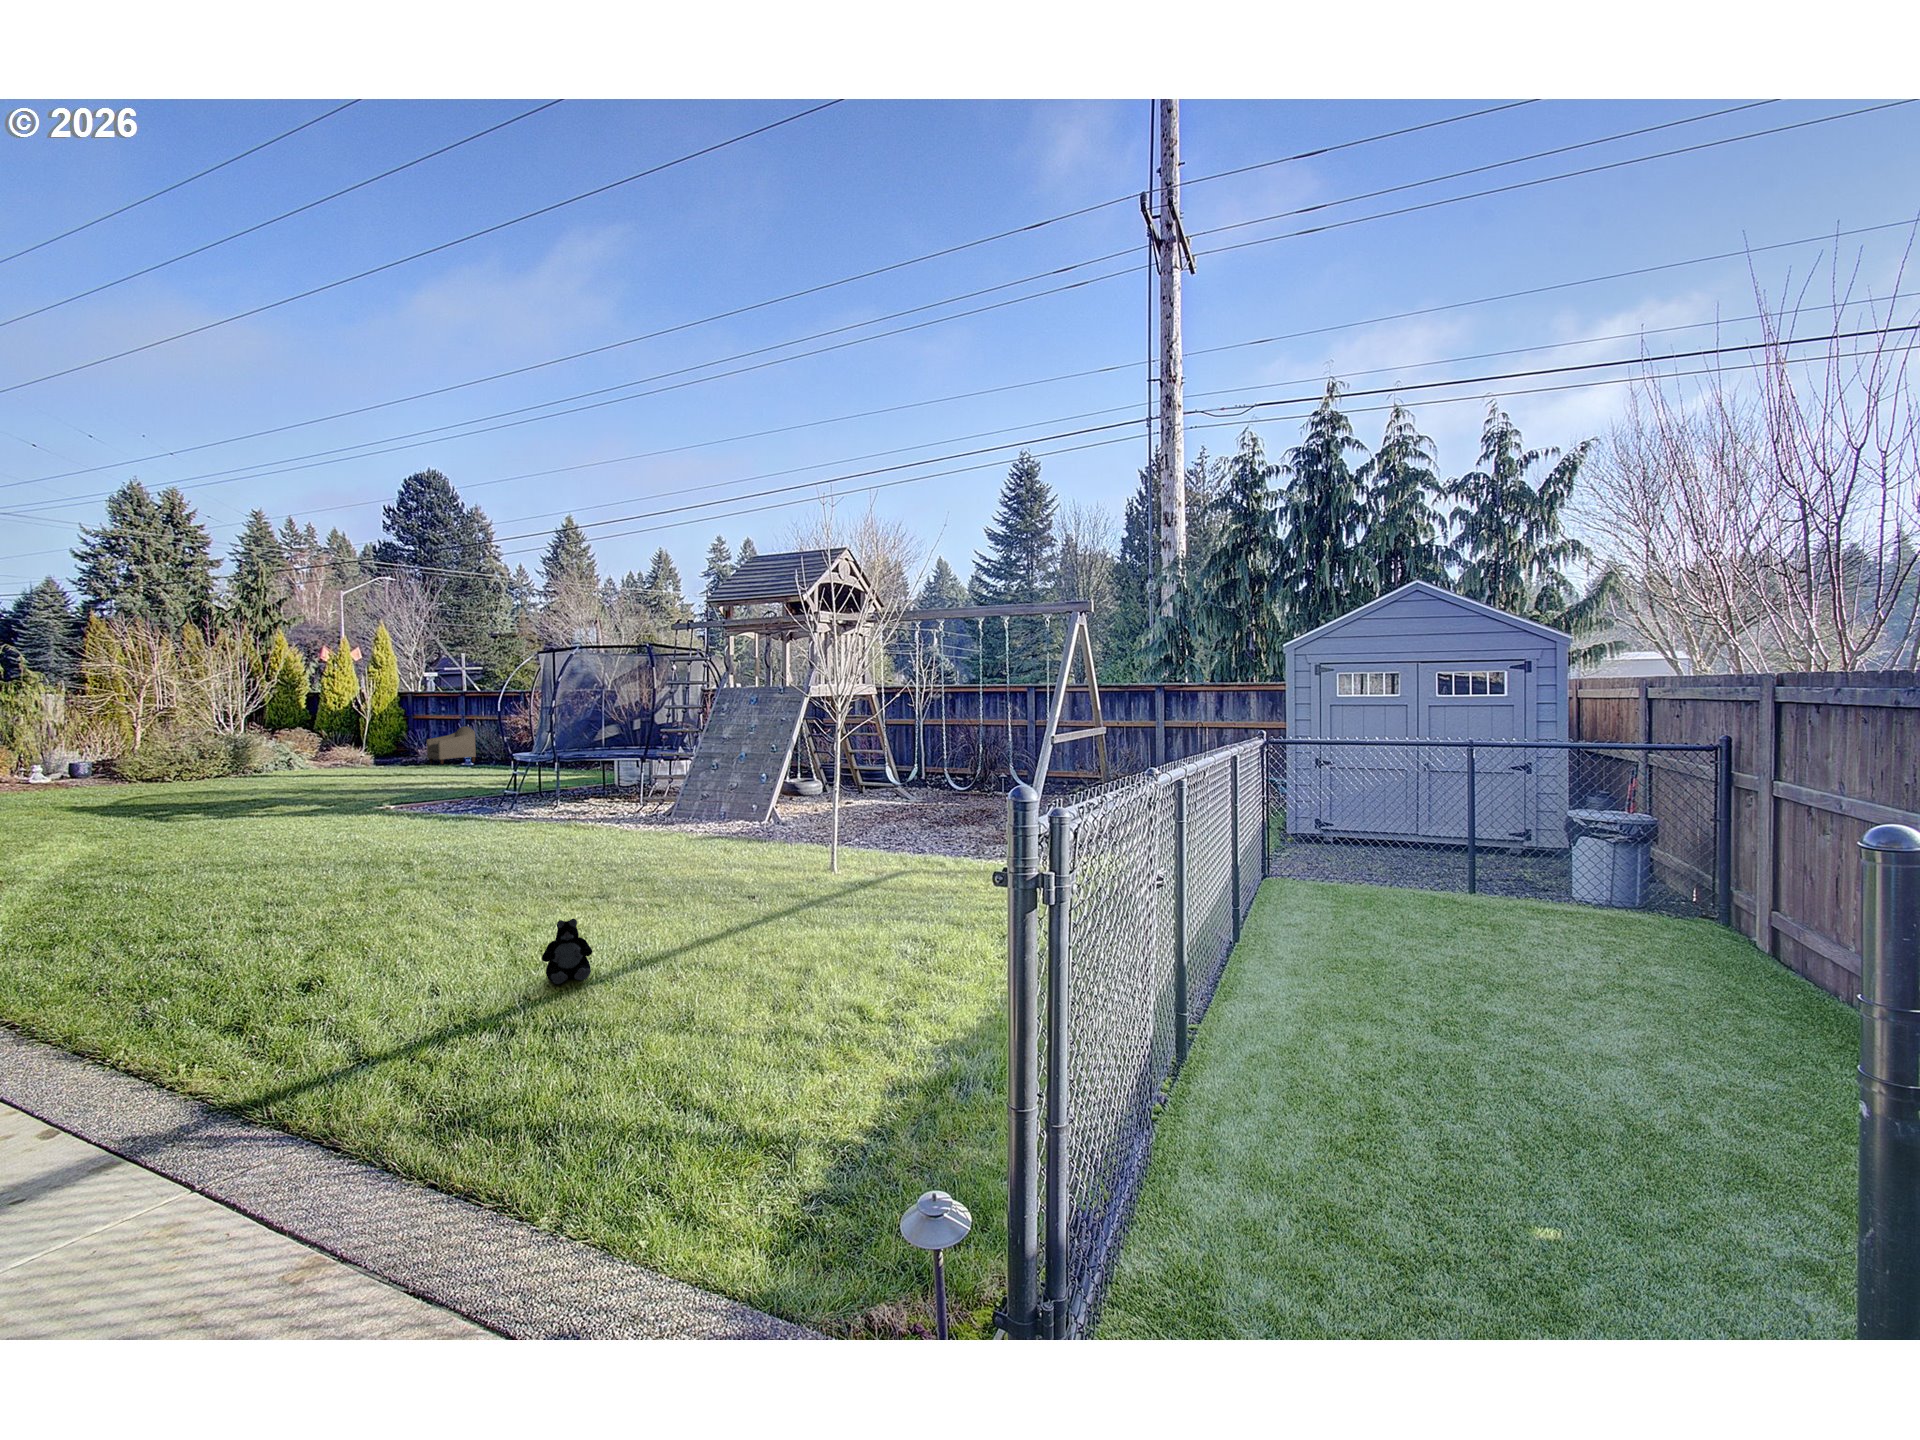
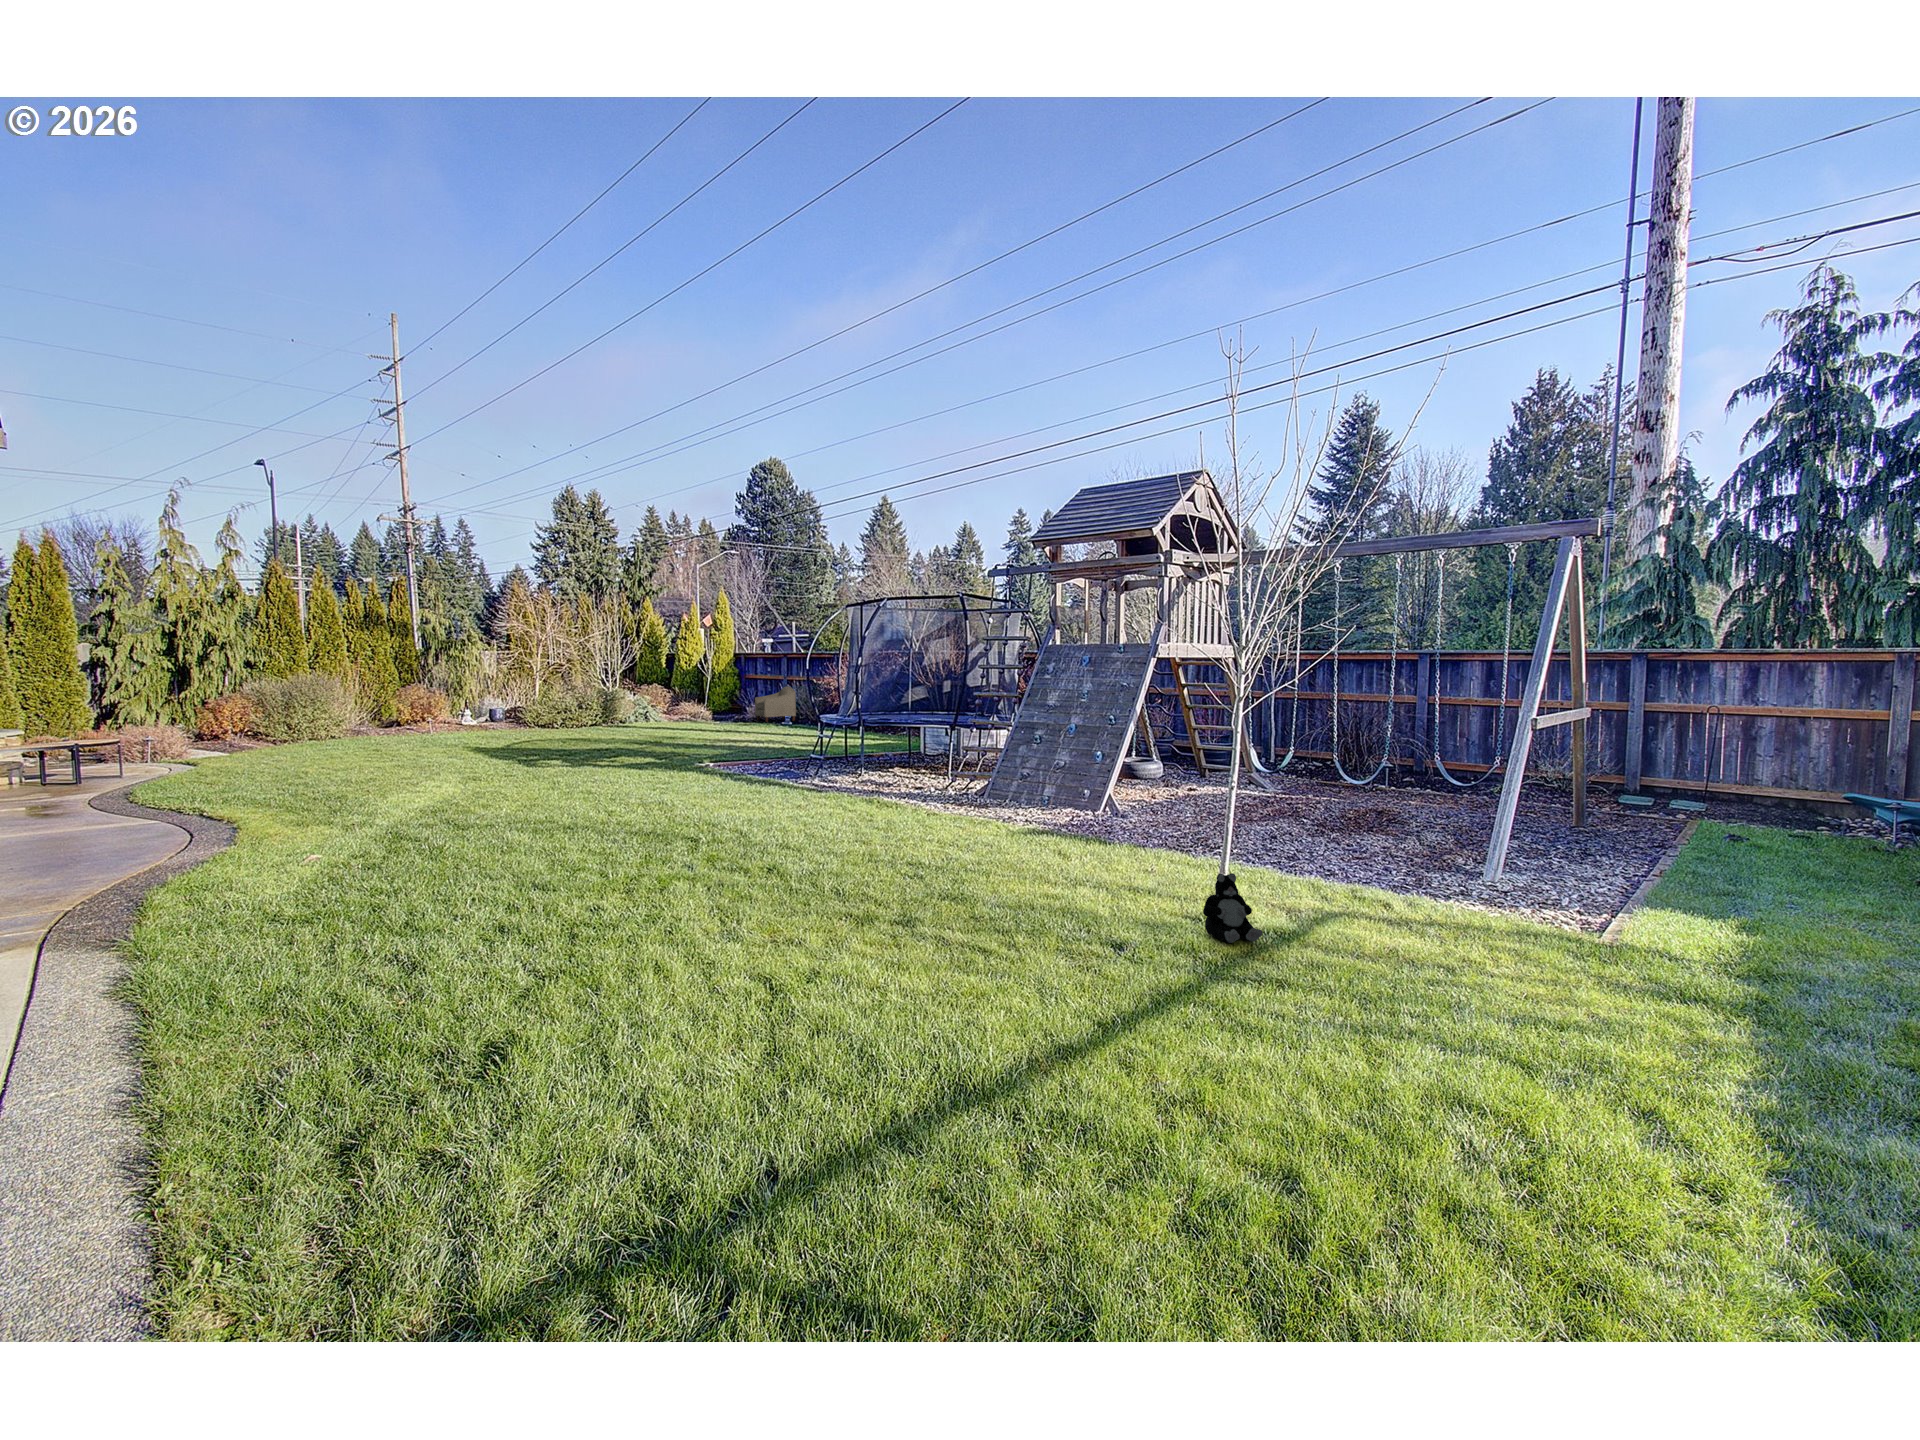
plush toy: present [542,919,593,984] -> present [1203,873,1263,943]

